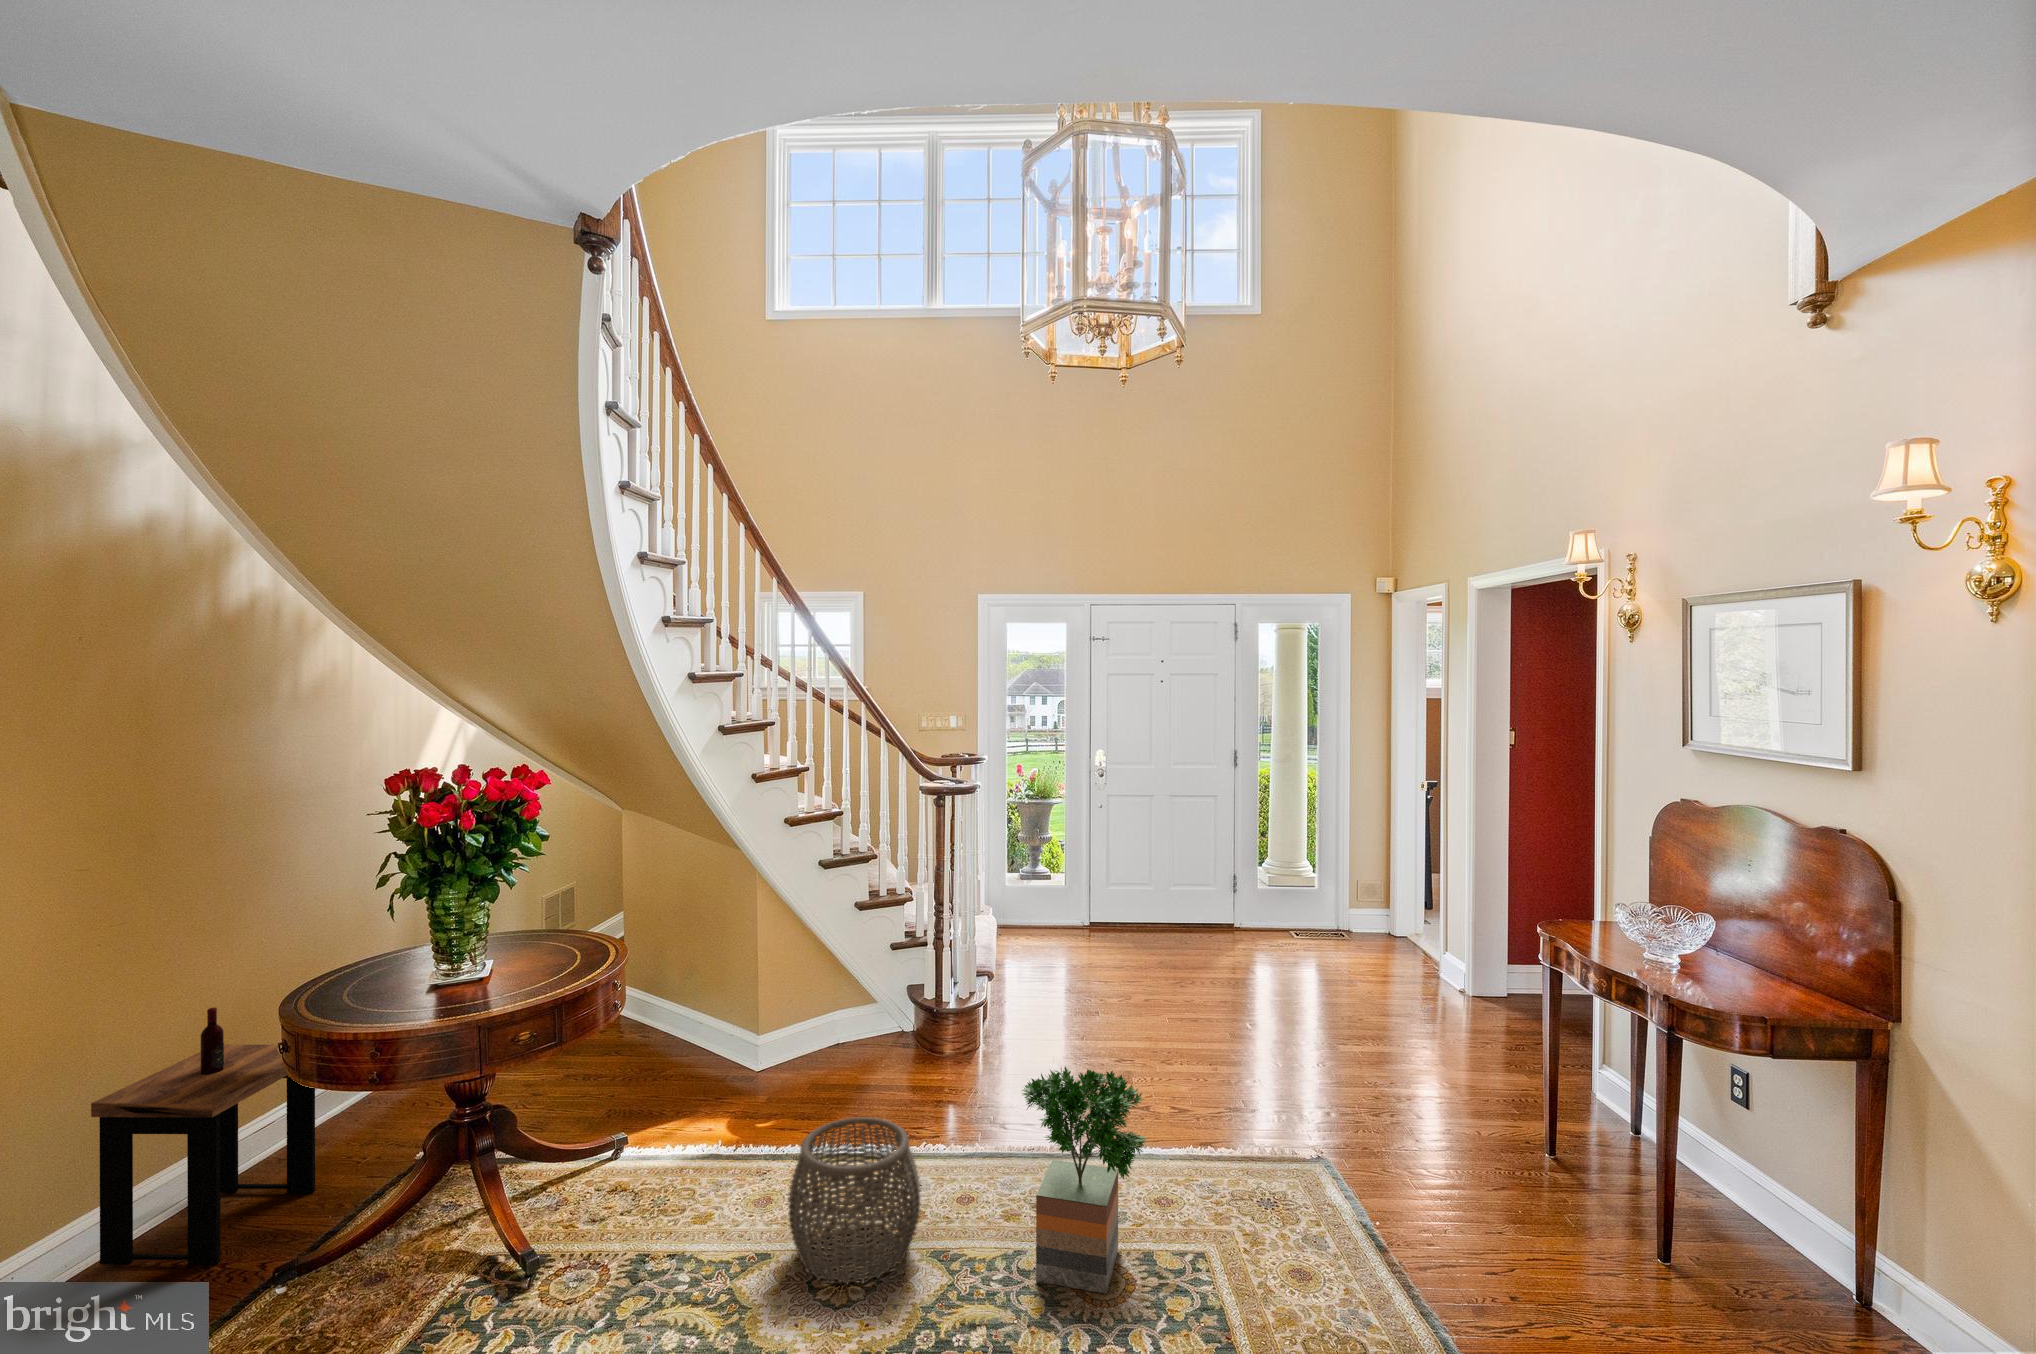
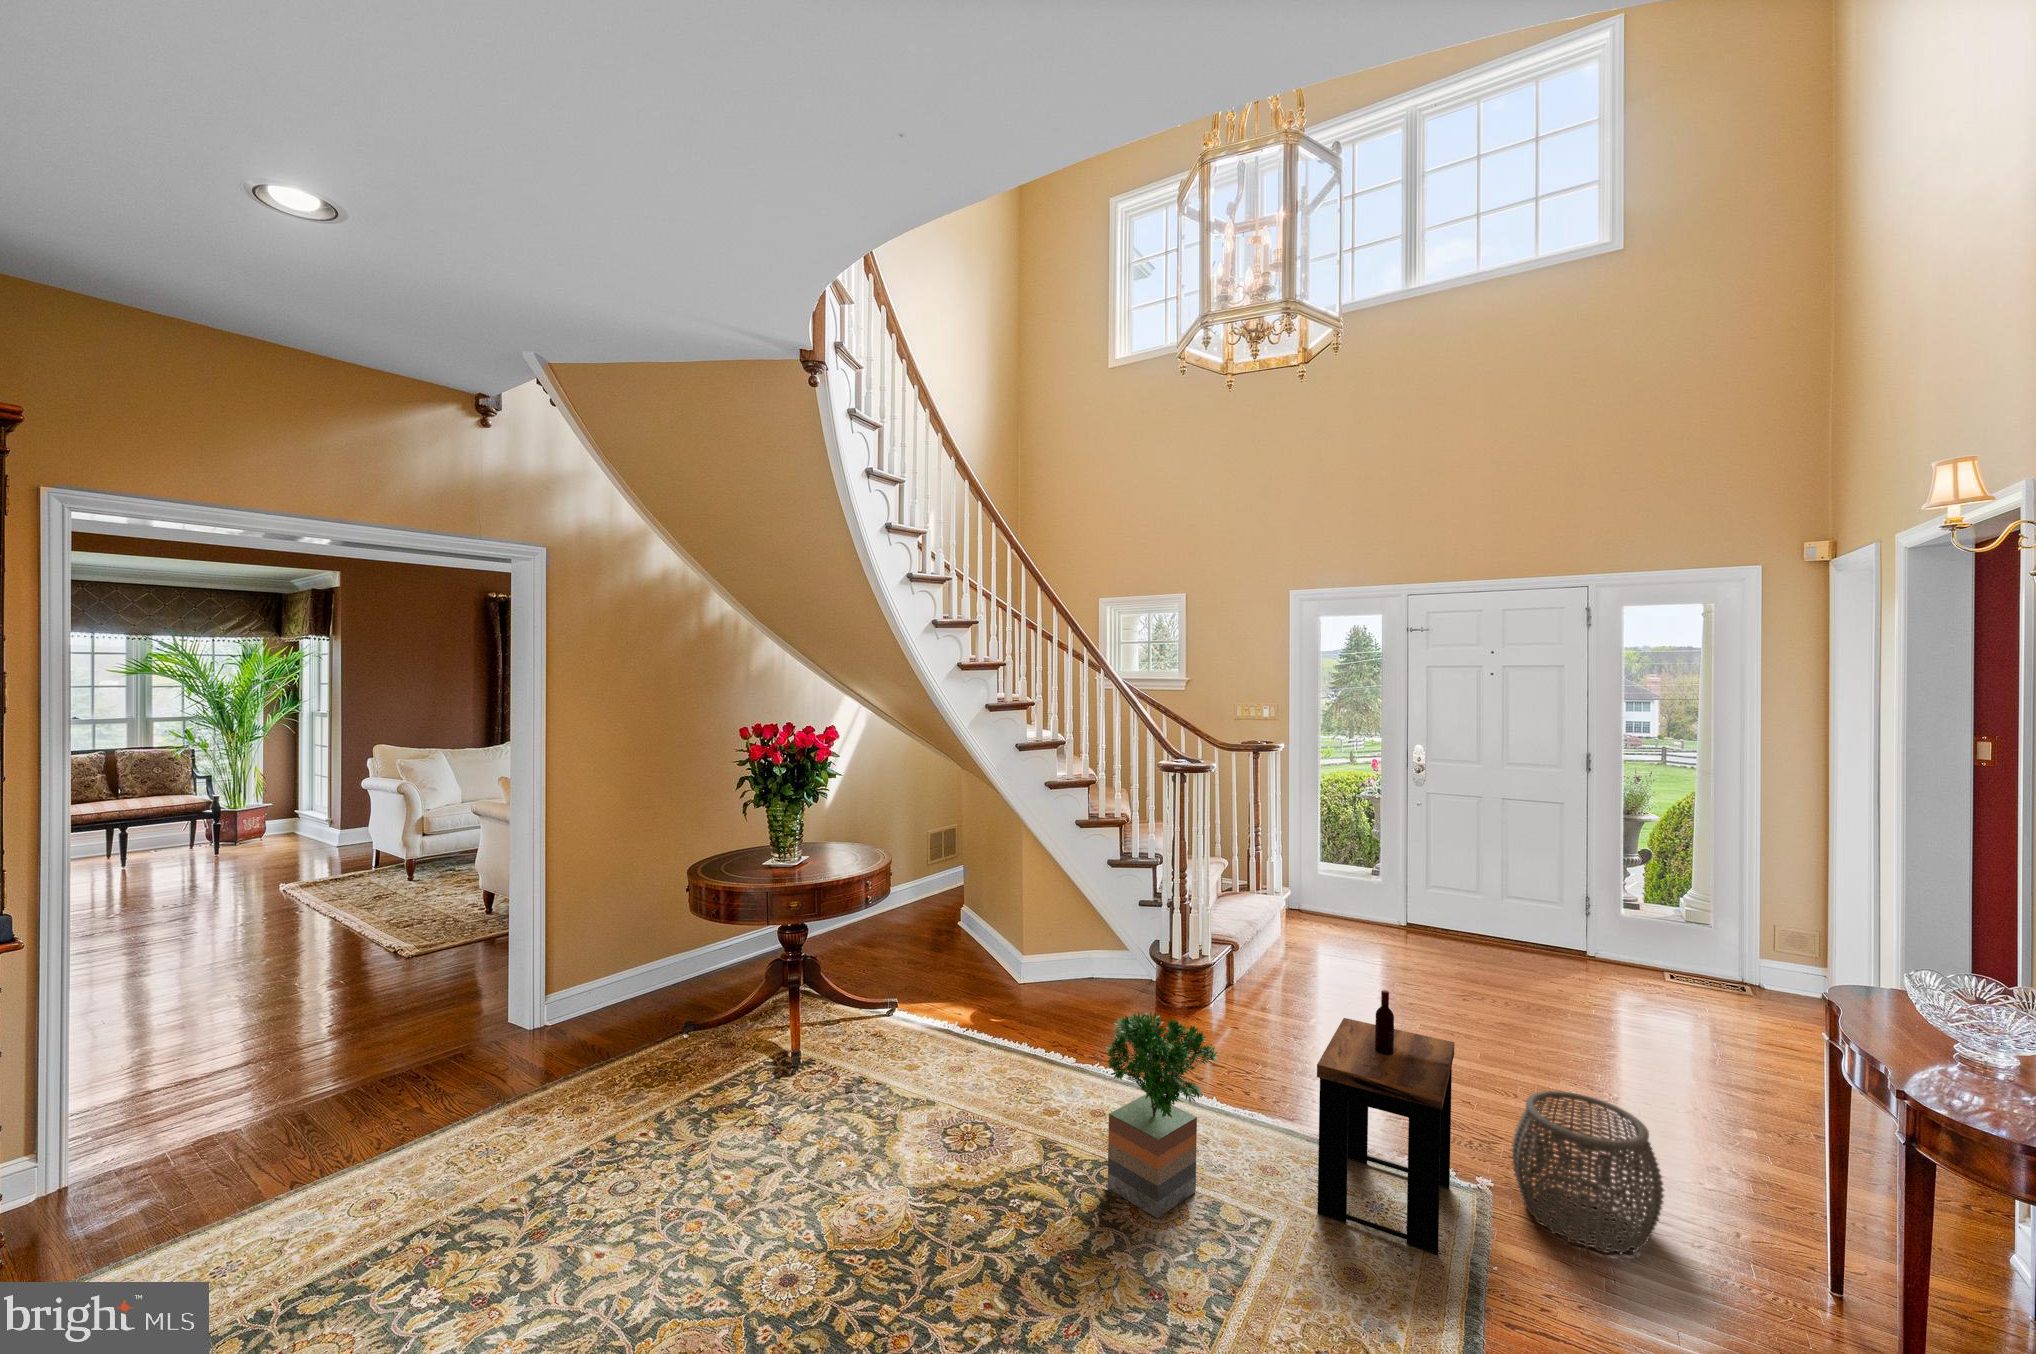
side table: present [91,1007,315,1264] -> present [1317,990,1454,1255]
woven basket: present [788,1117,921,1284] -> present [1512,1091,1664,1254]

